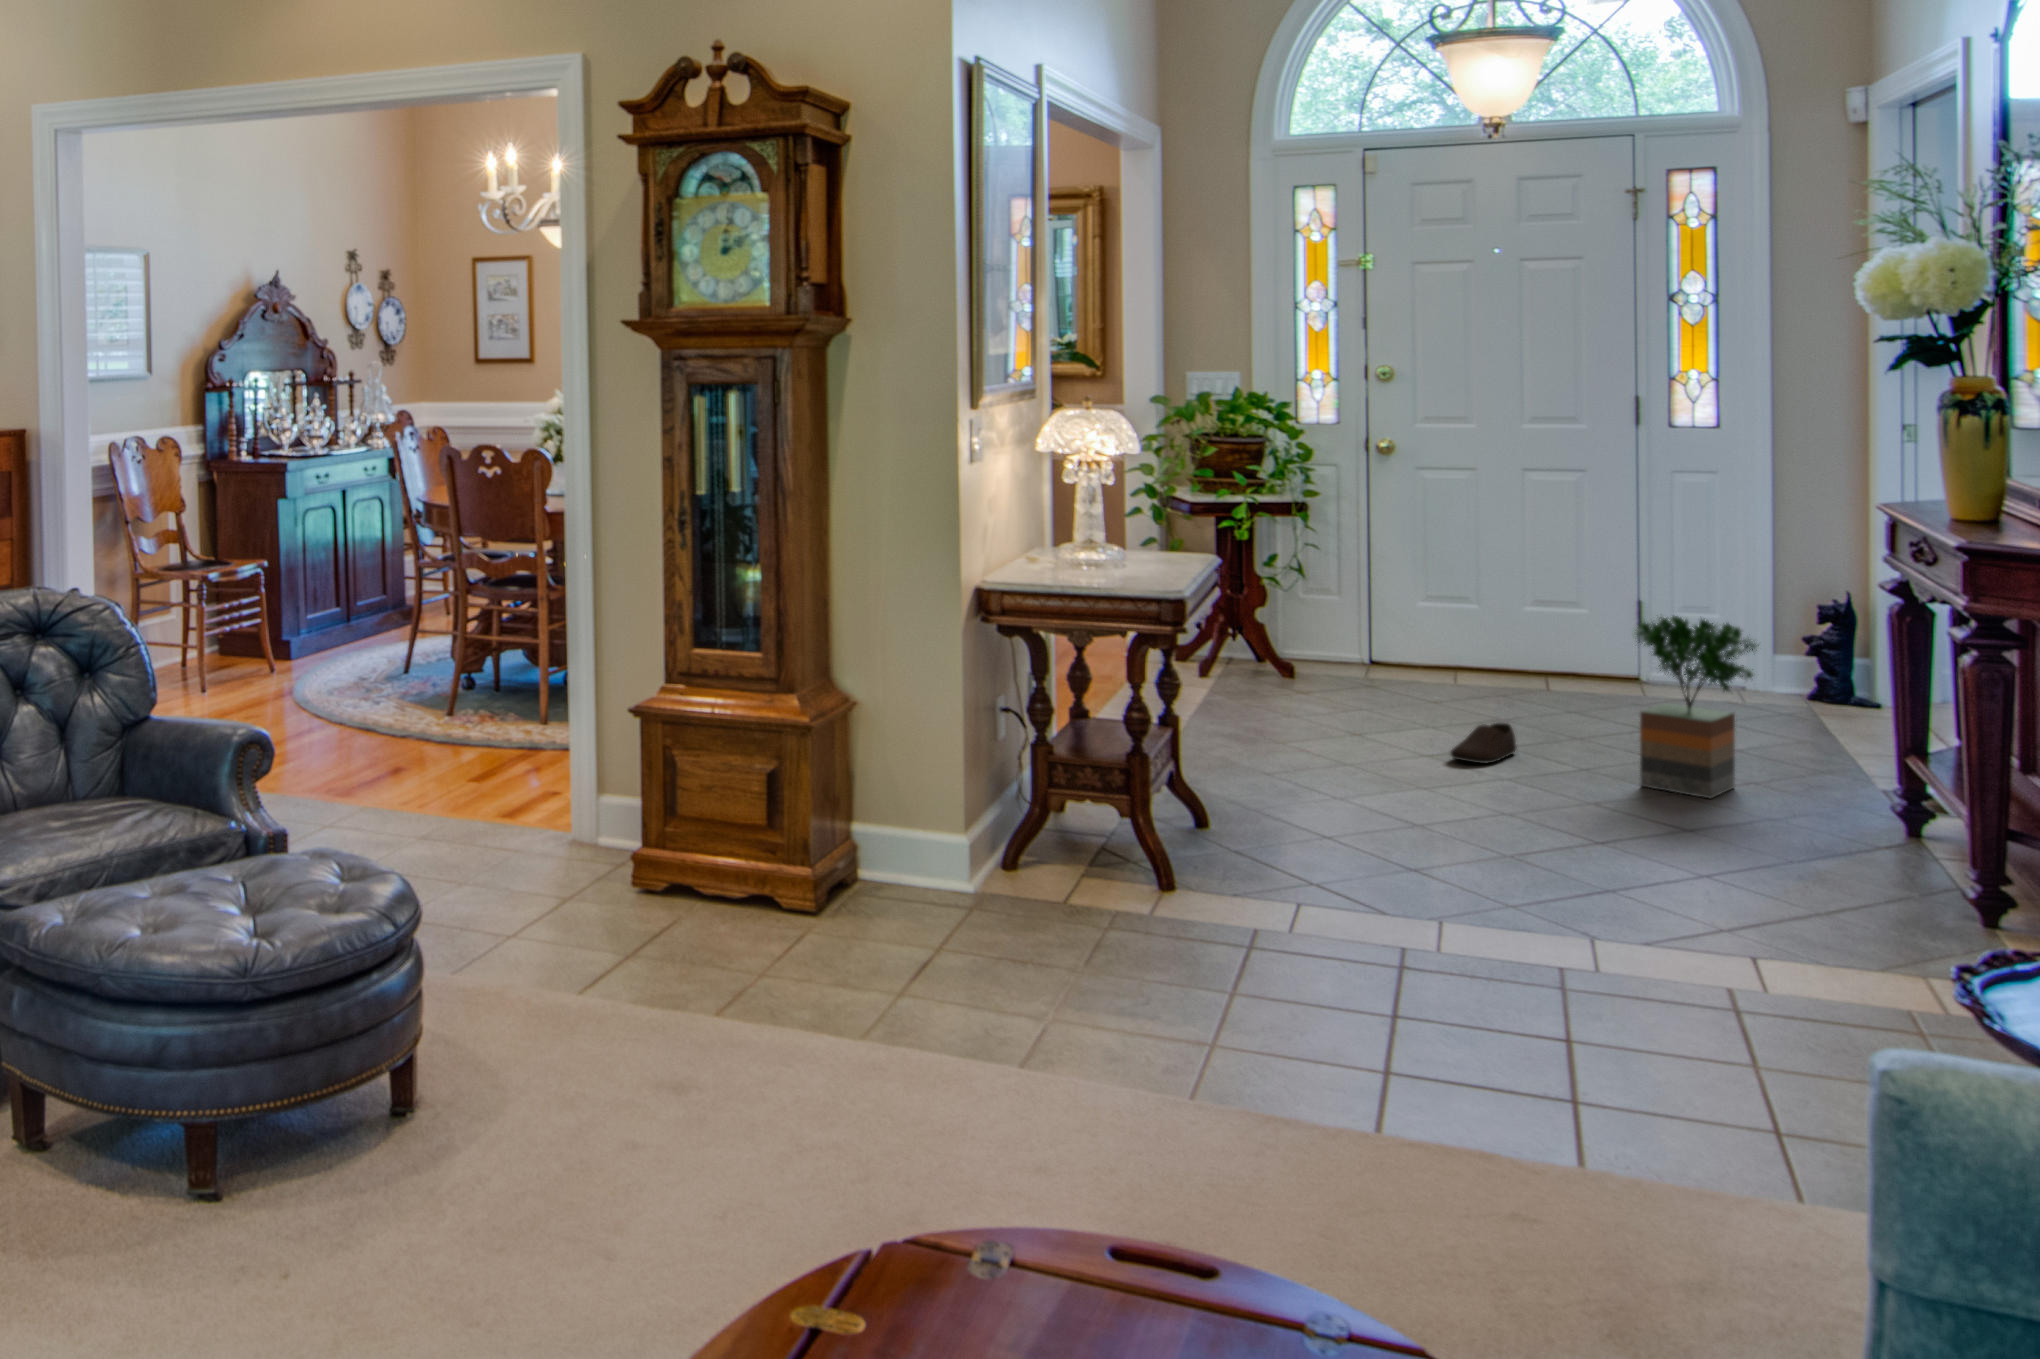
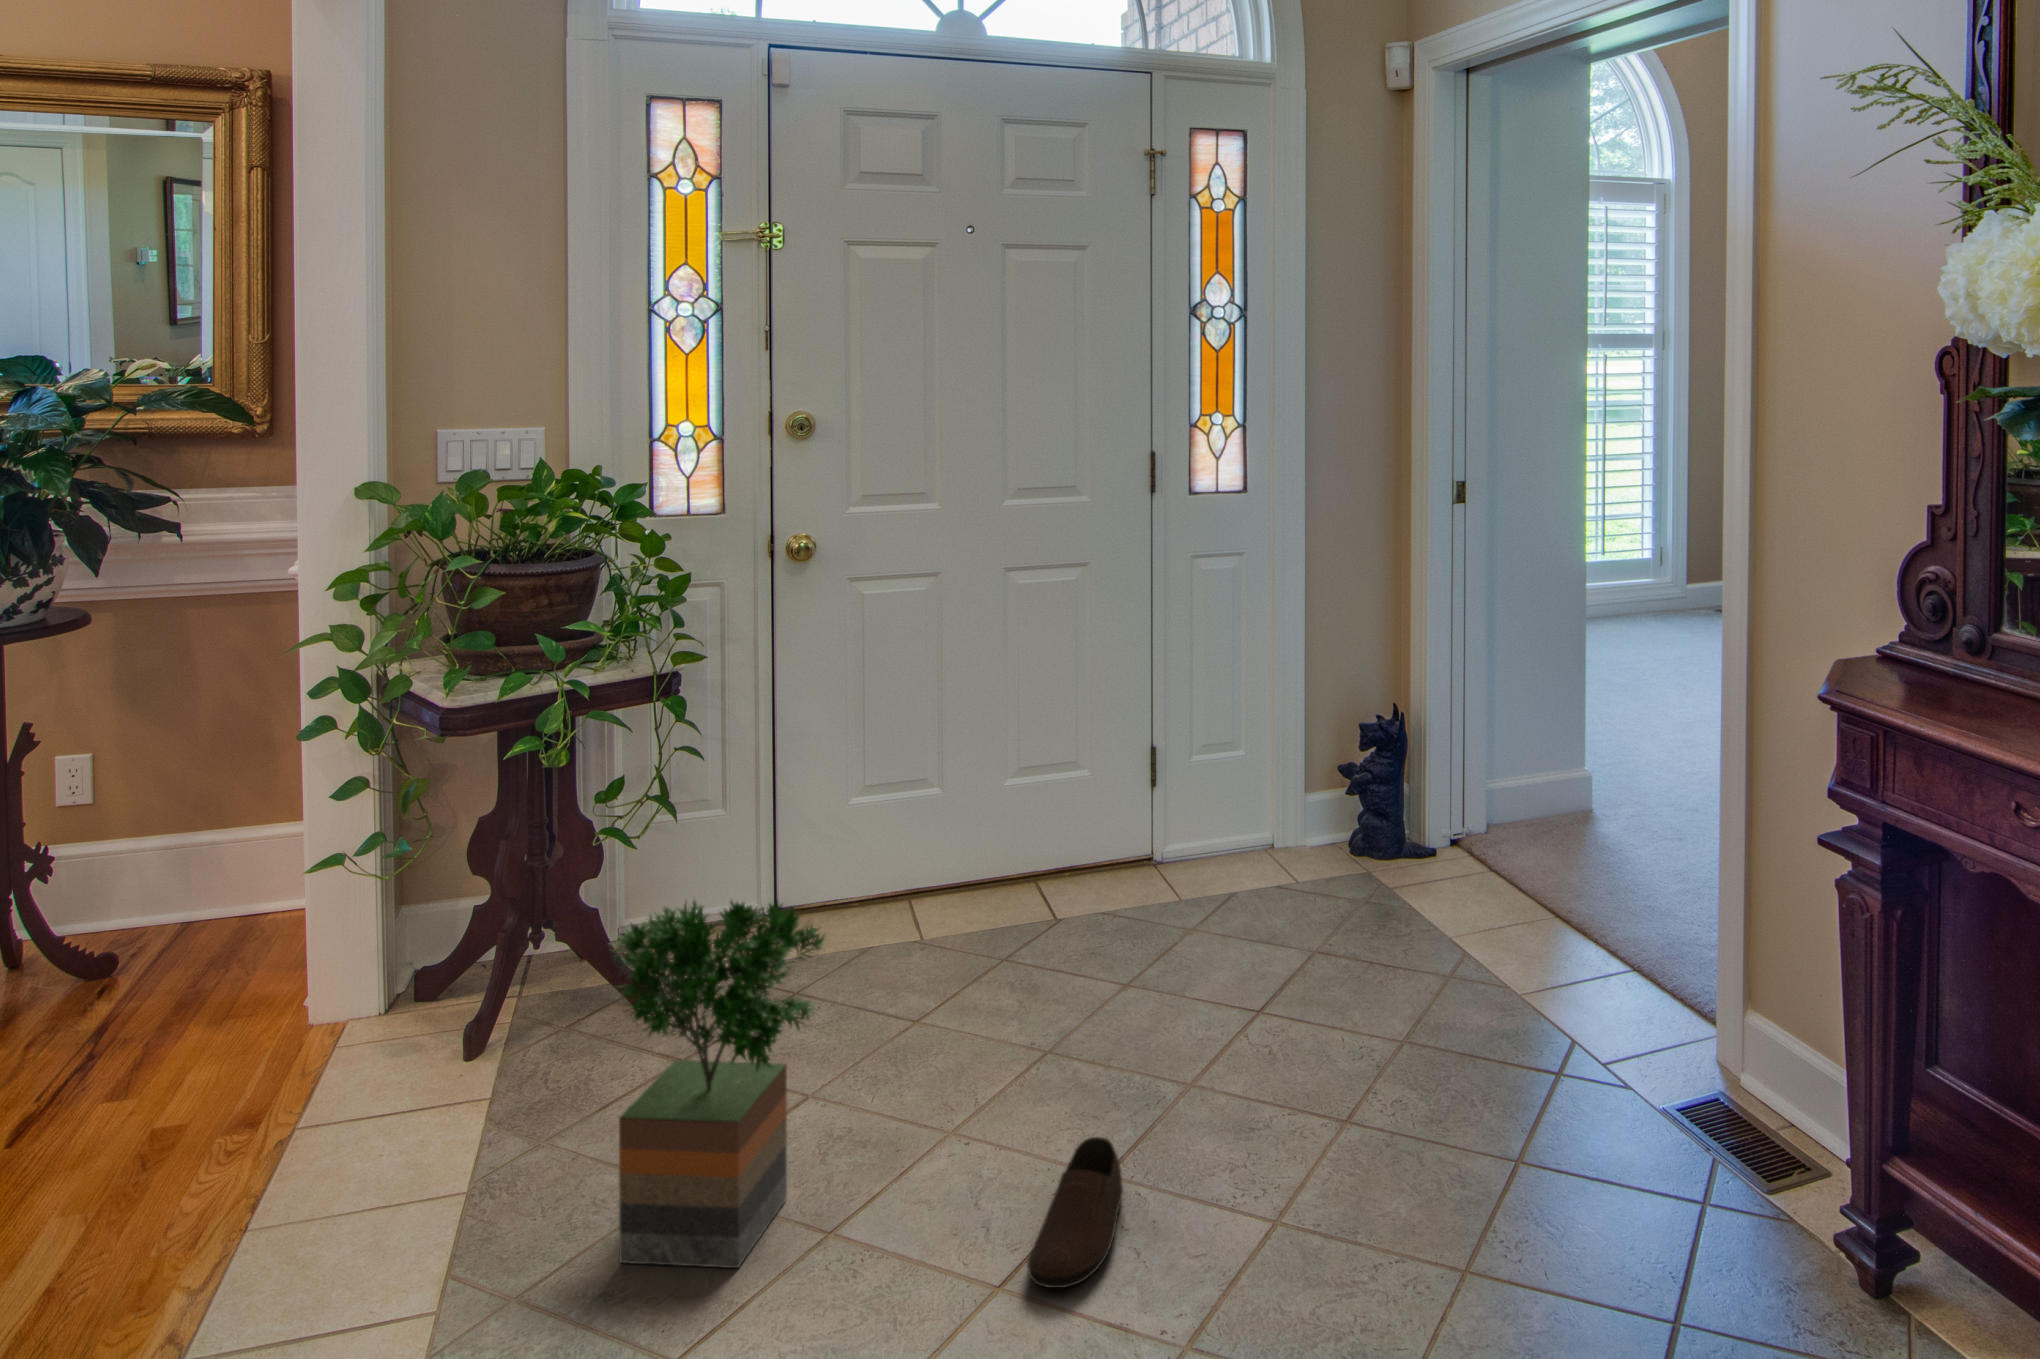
potted tree: present [1634,616,1759,798] -> present [609,901,827,1268]

